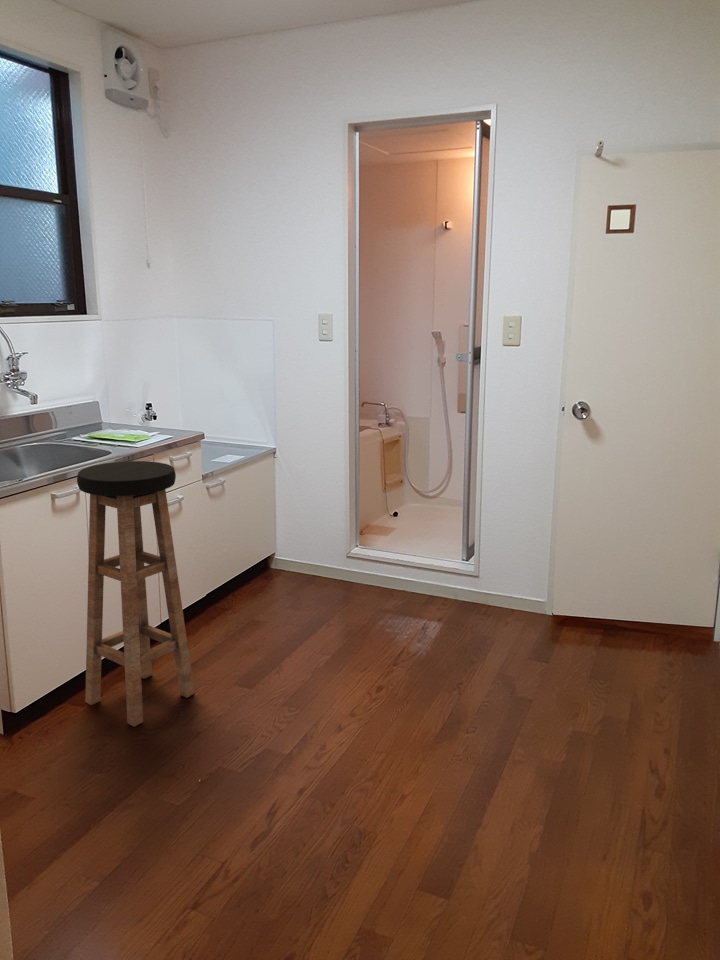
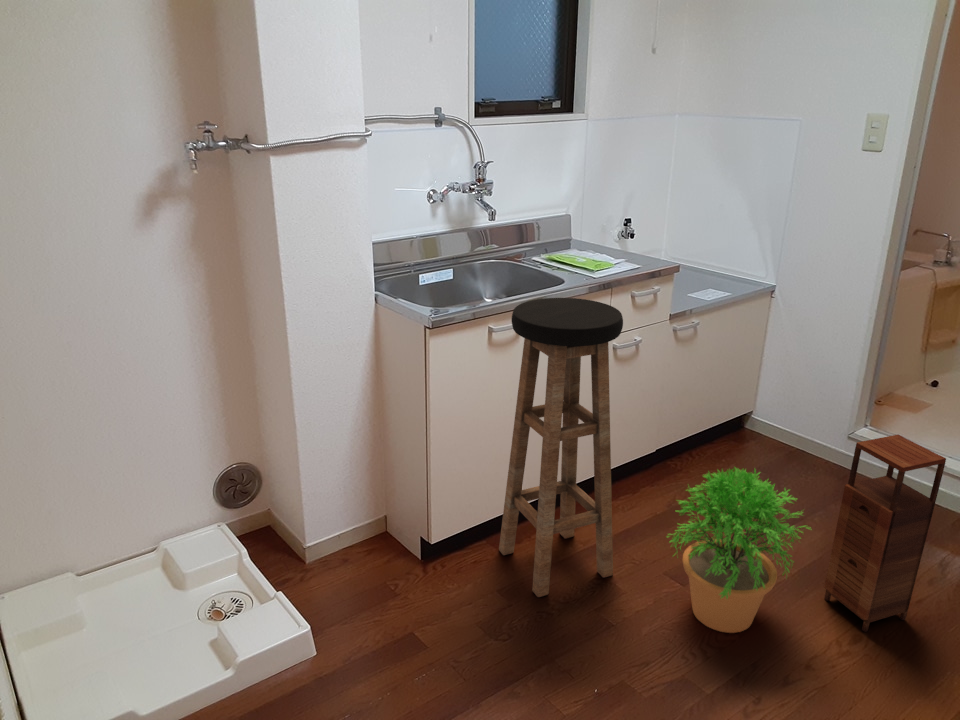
storage cabinet: none [354,531,414,680] -> present [824,435,946,632]
potted plant: none [236,574,341,708] -> present [667,467,810,633]

